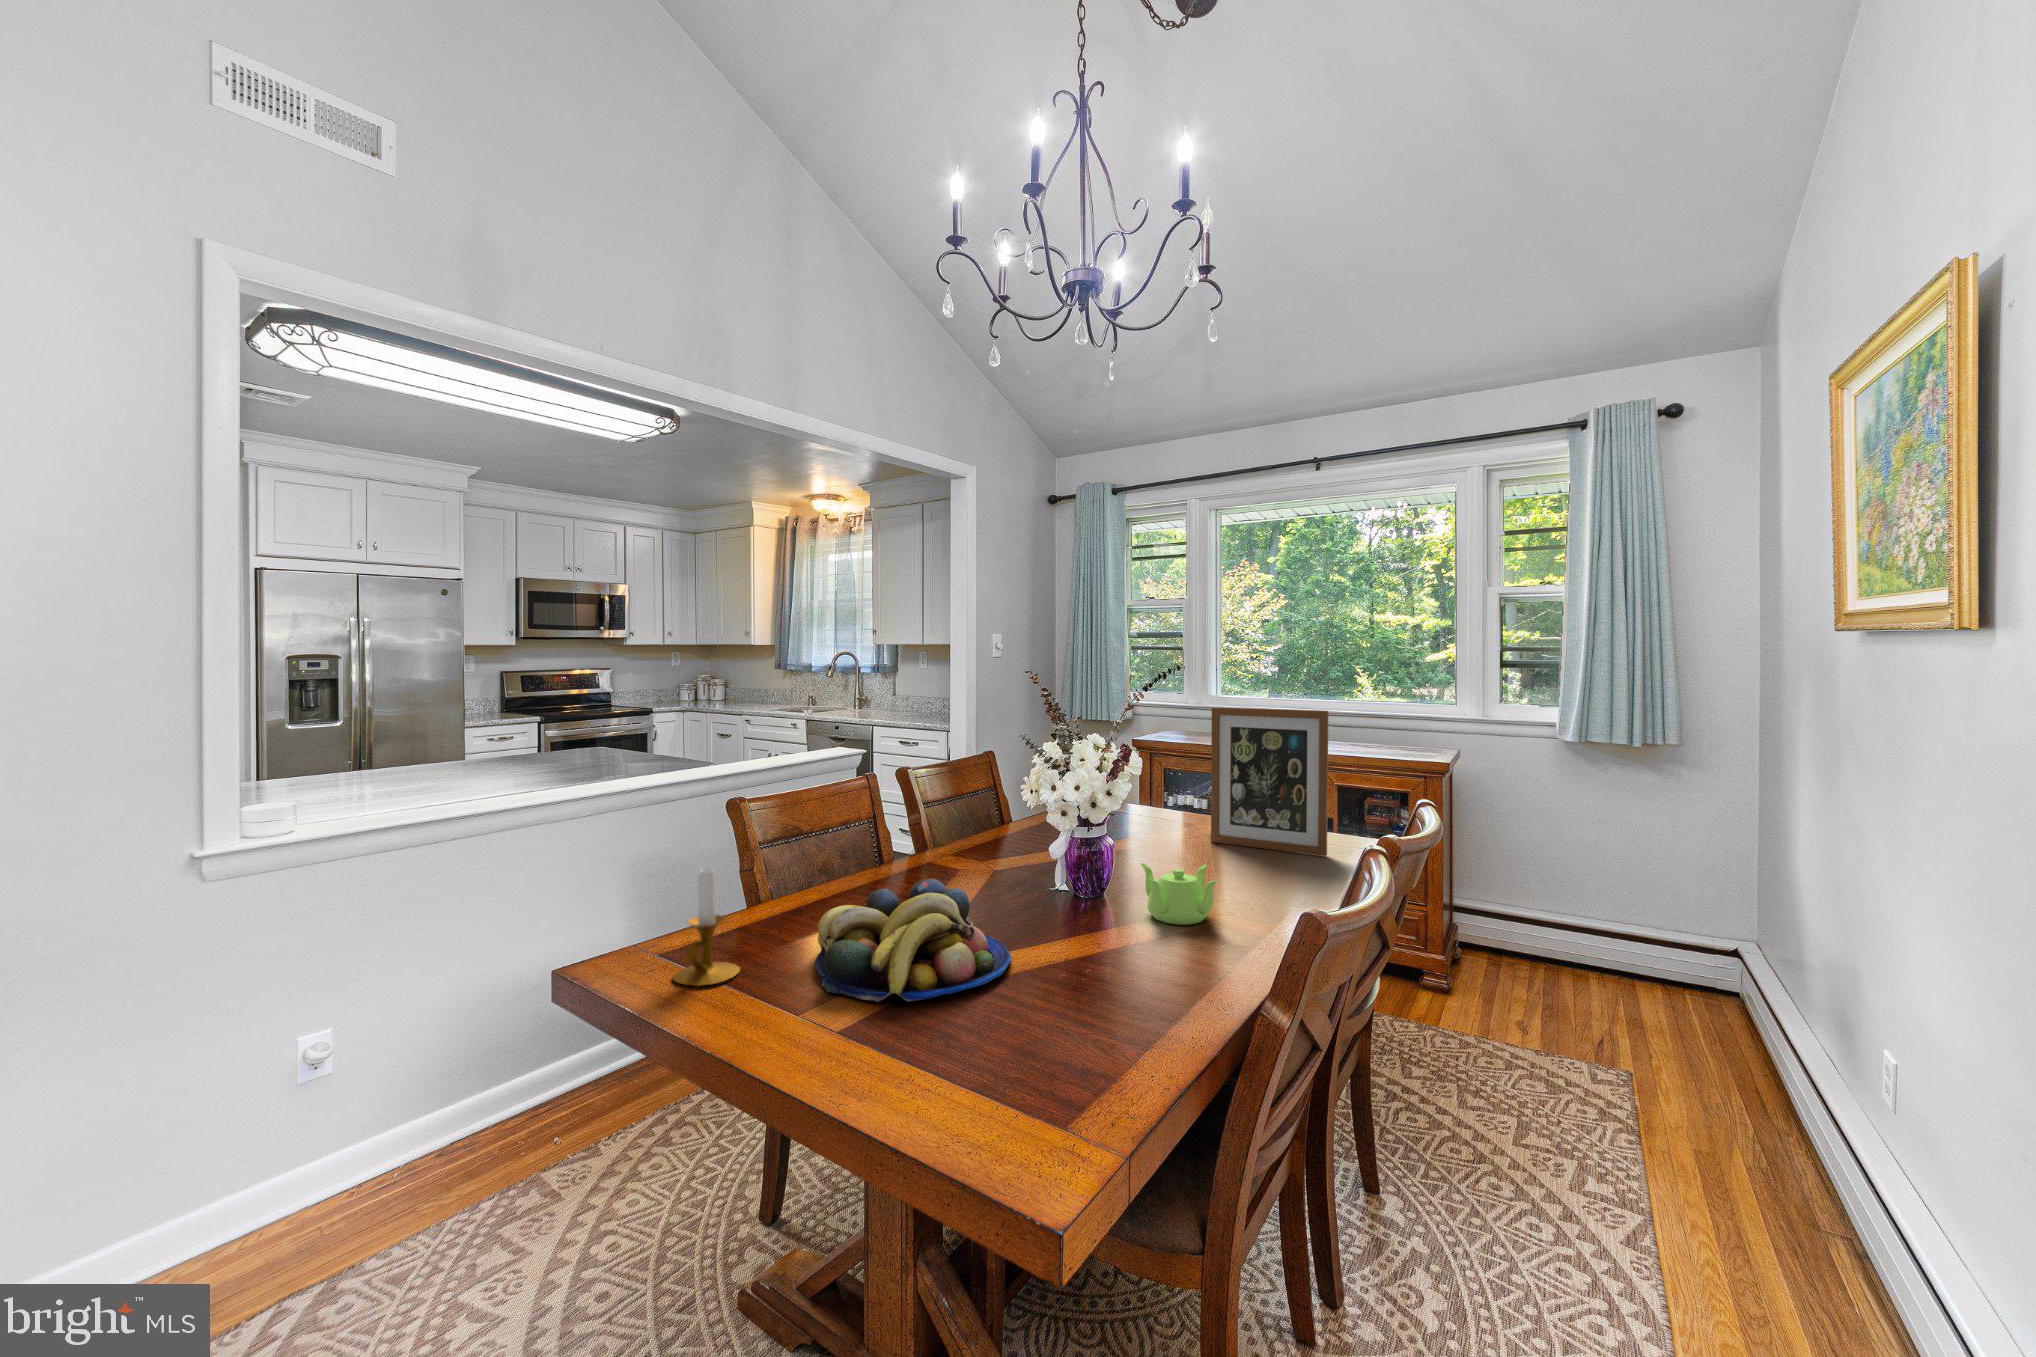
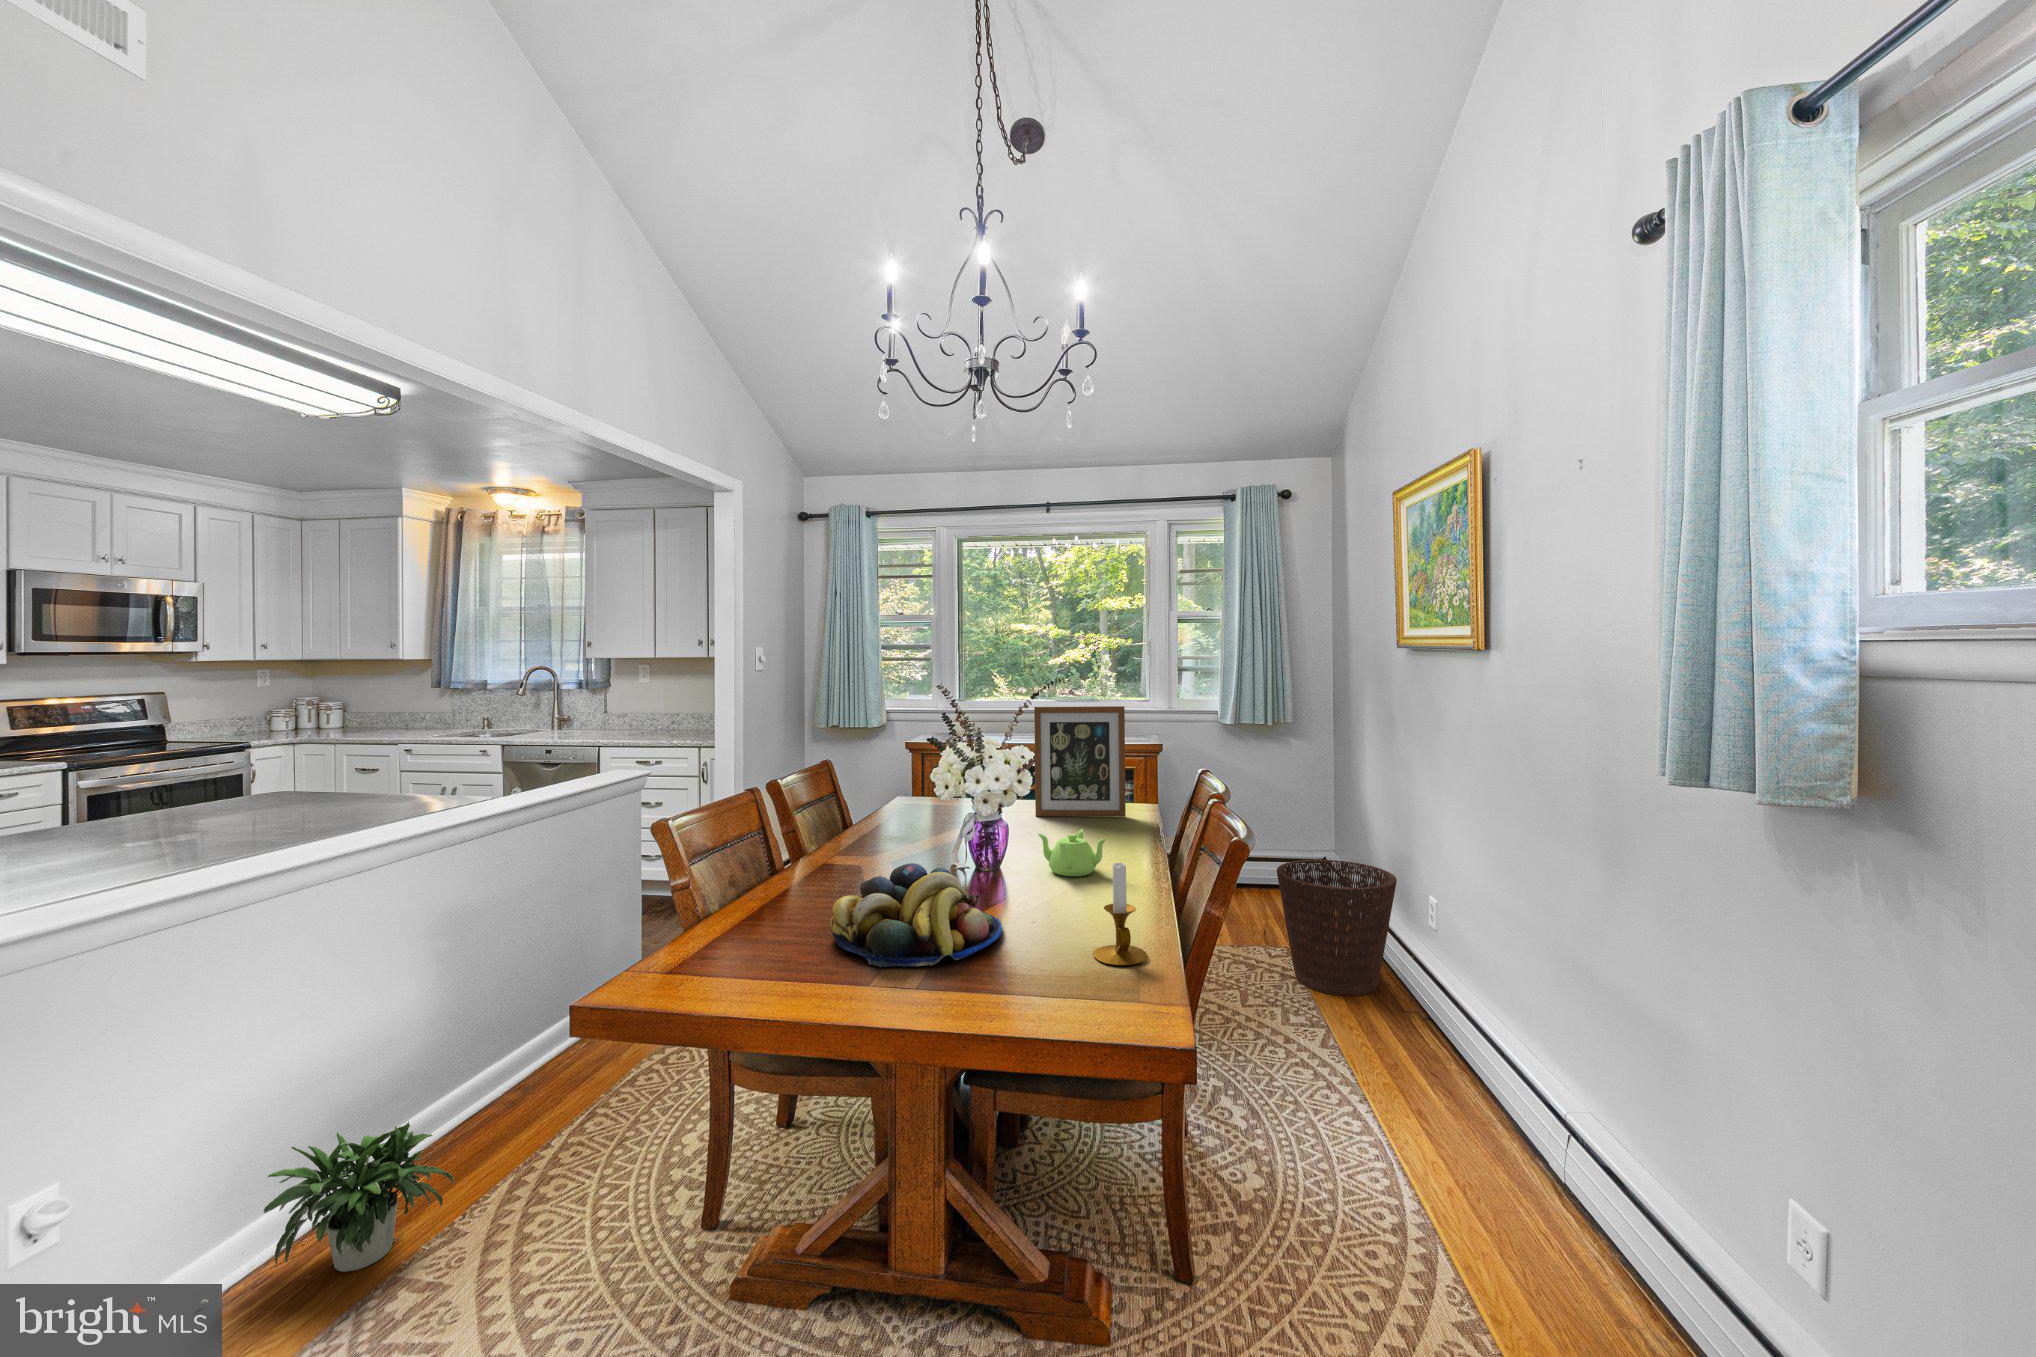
candlestick: present [673,868,740,986] -> present [1093,863,1148,965]
basket: none [1606,953,1832,1181] -> present [1277,860,1397,995]
potted plant: none [424,1040,598,1162] -> present [200,1122,455,1303]

